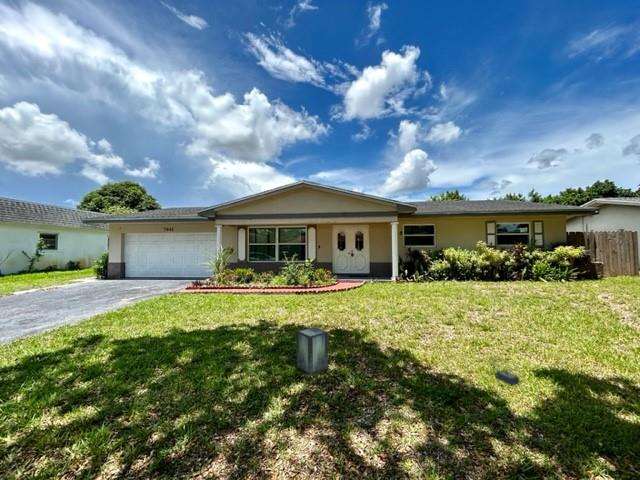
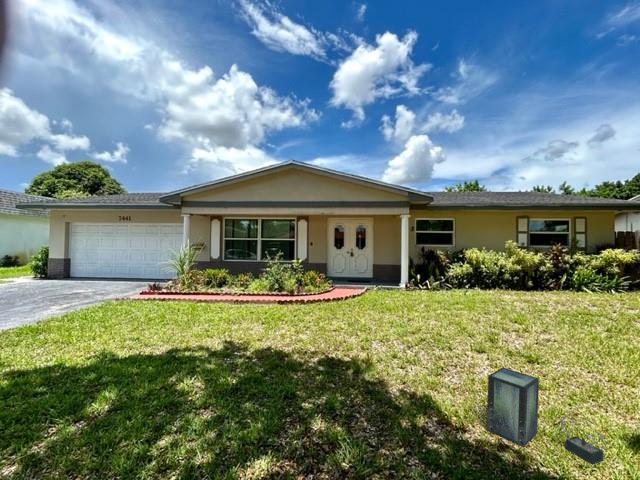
storage box: present [297,327,328,375] -> present [487,367,539,447]

